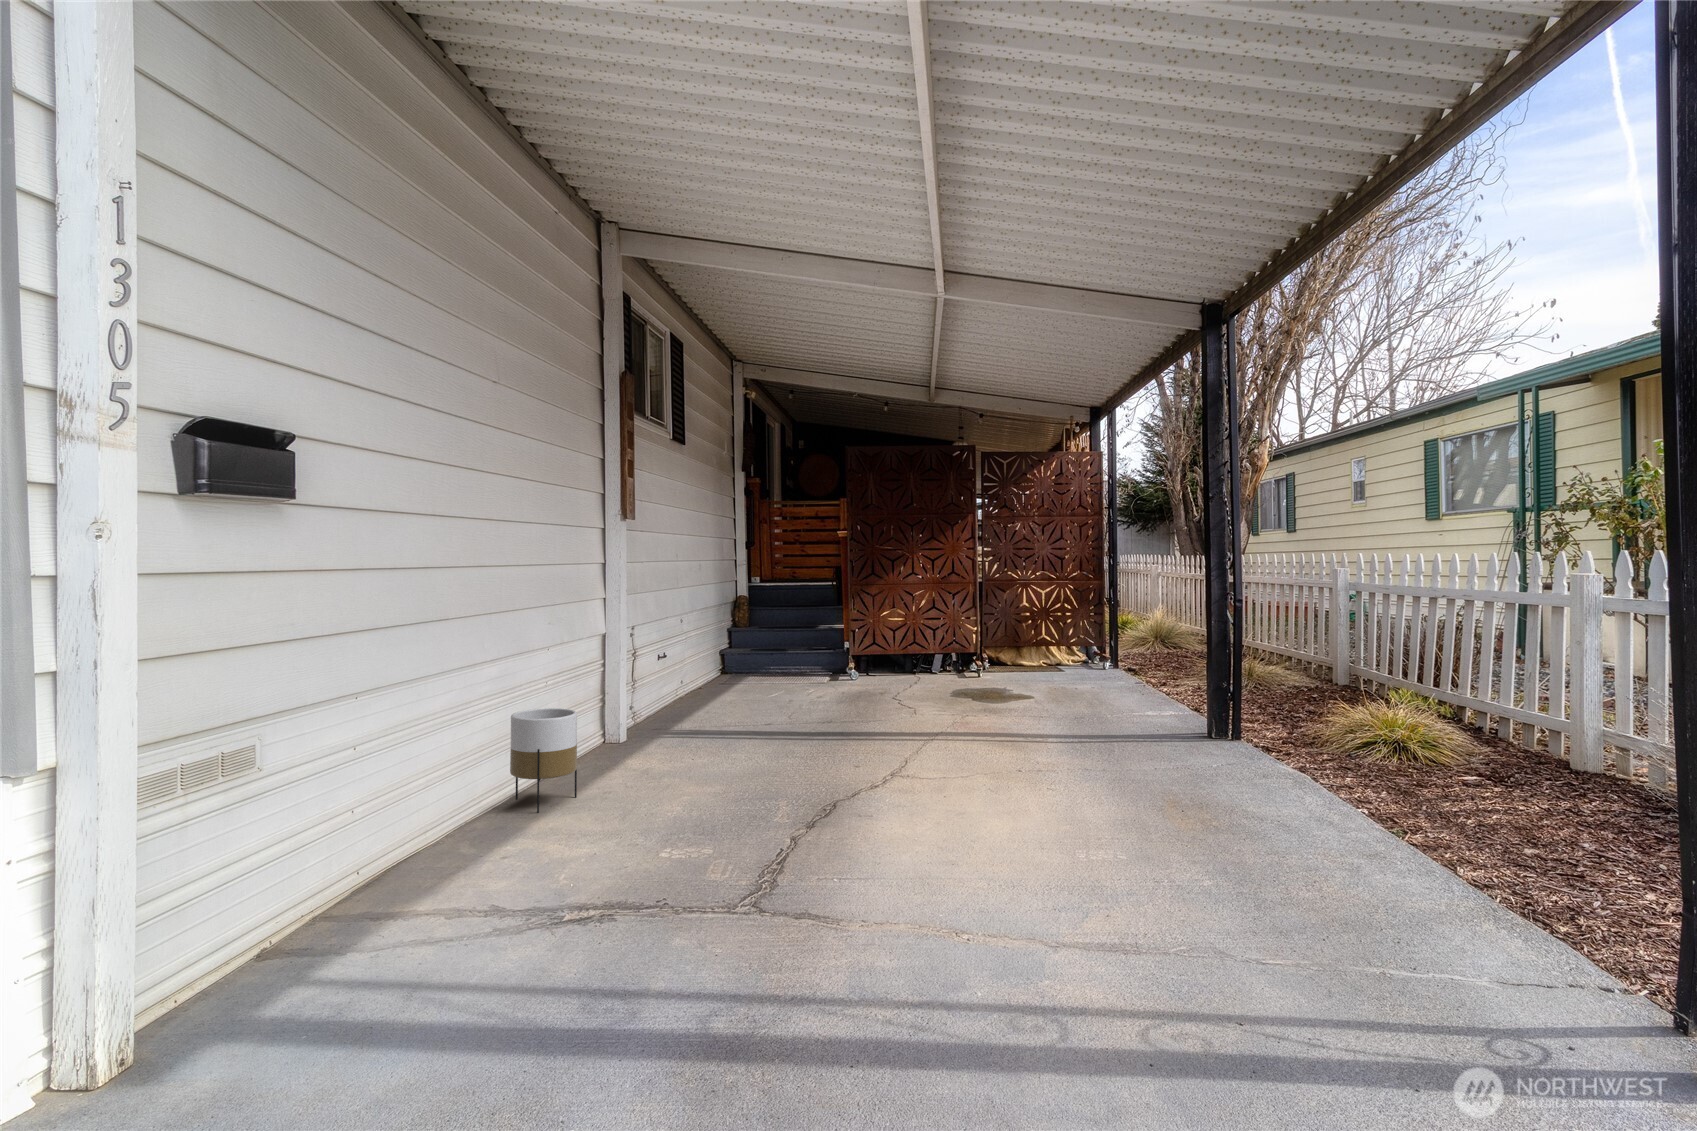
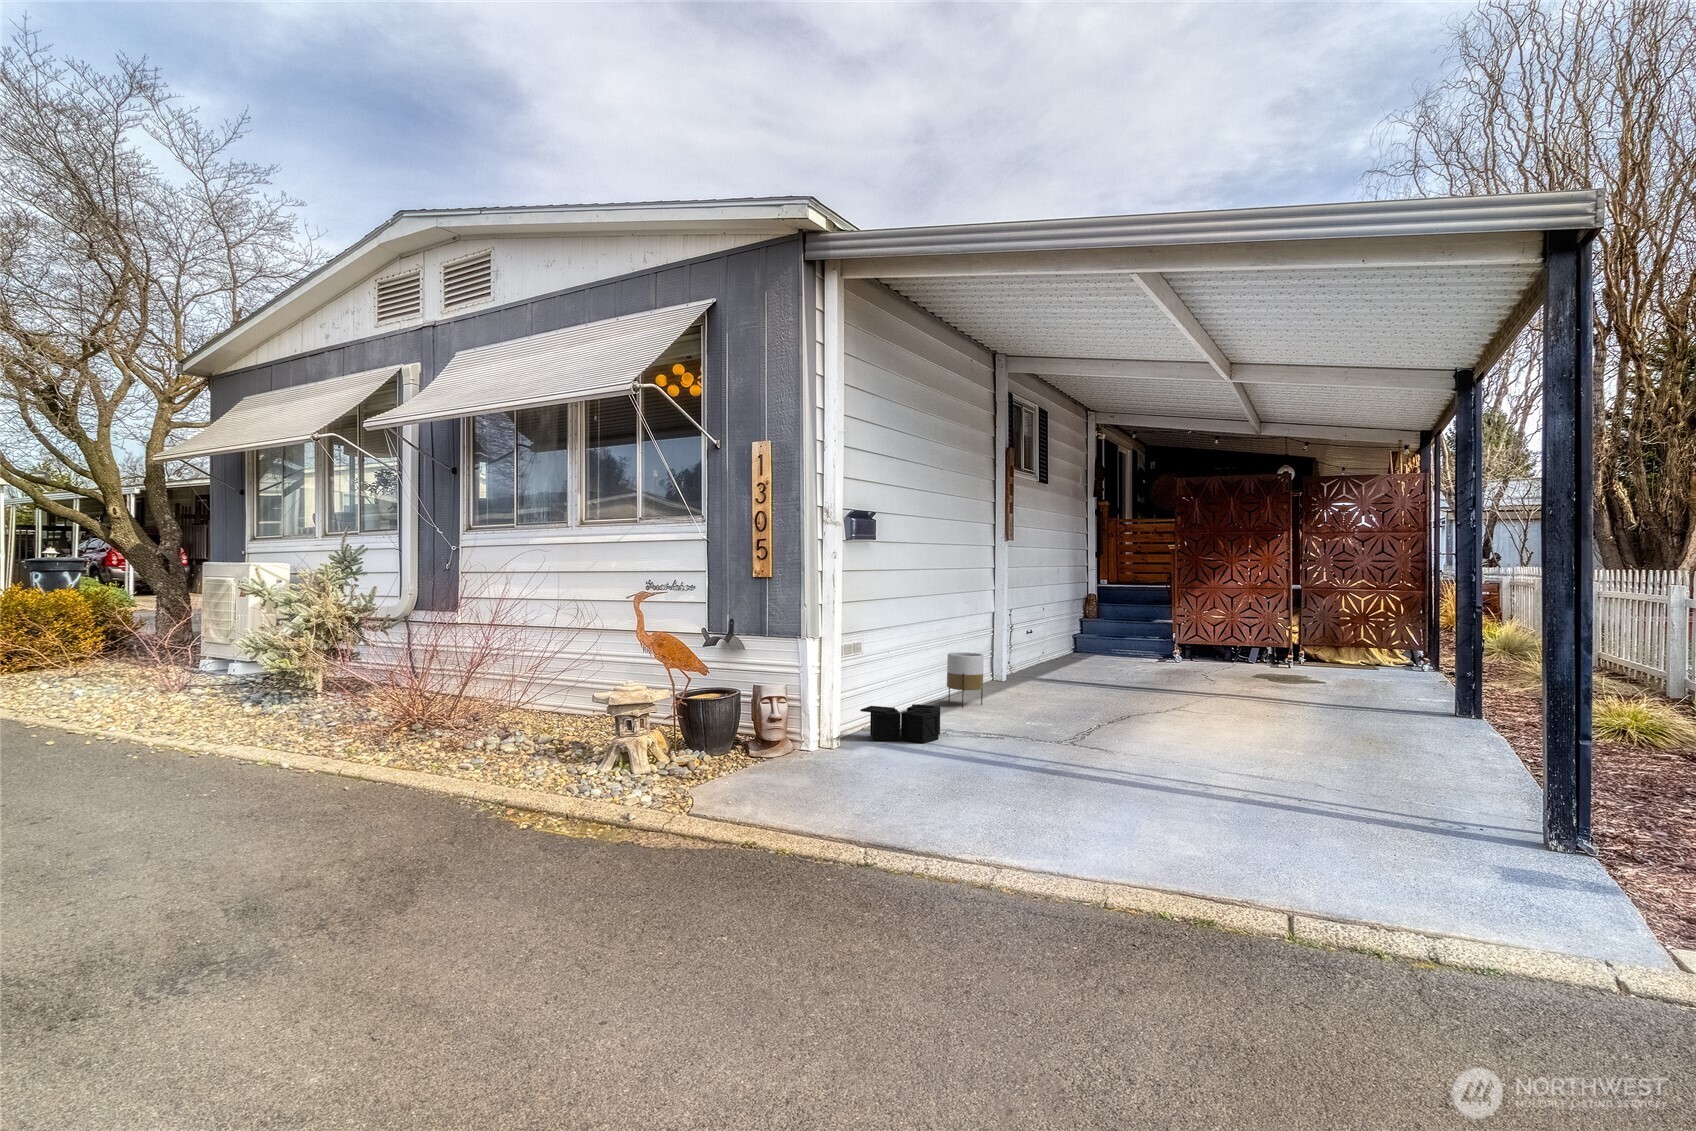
storage bin: none [256,847,483,968] -> present [860,704,948,743]

